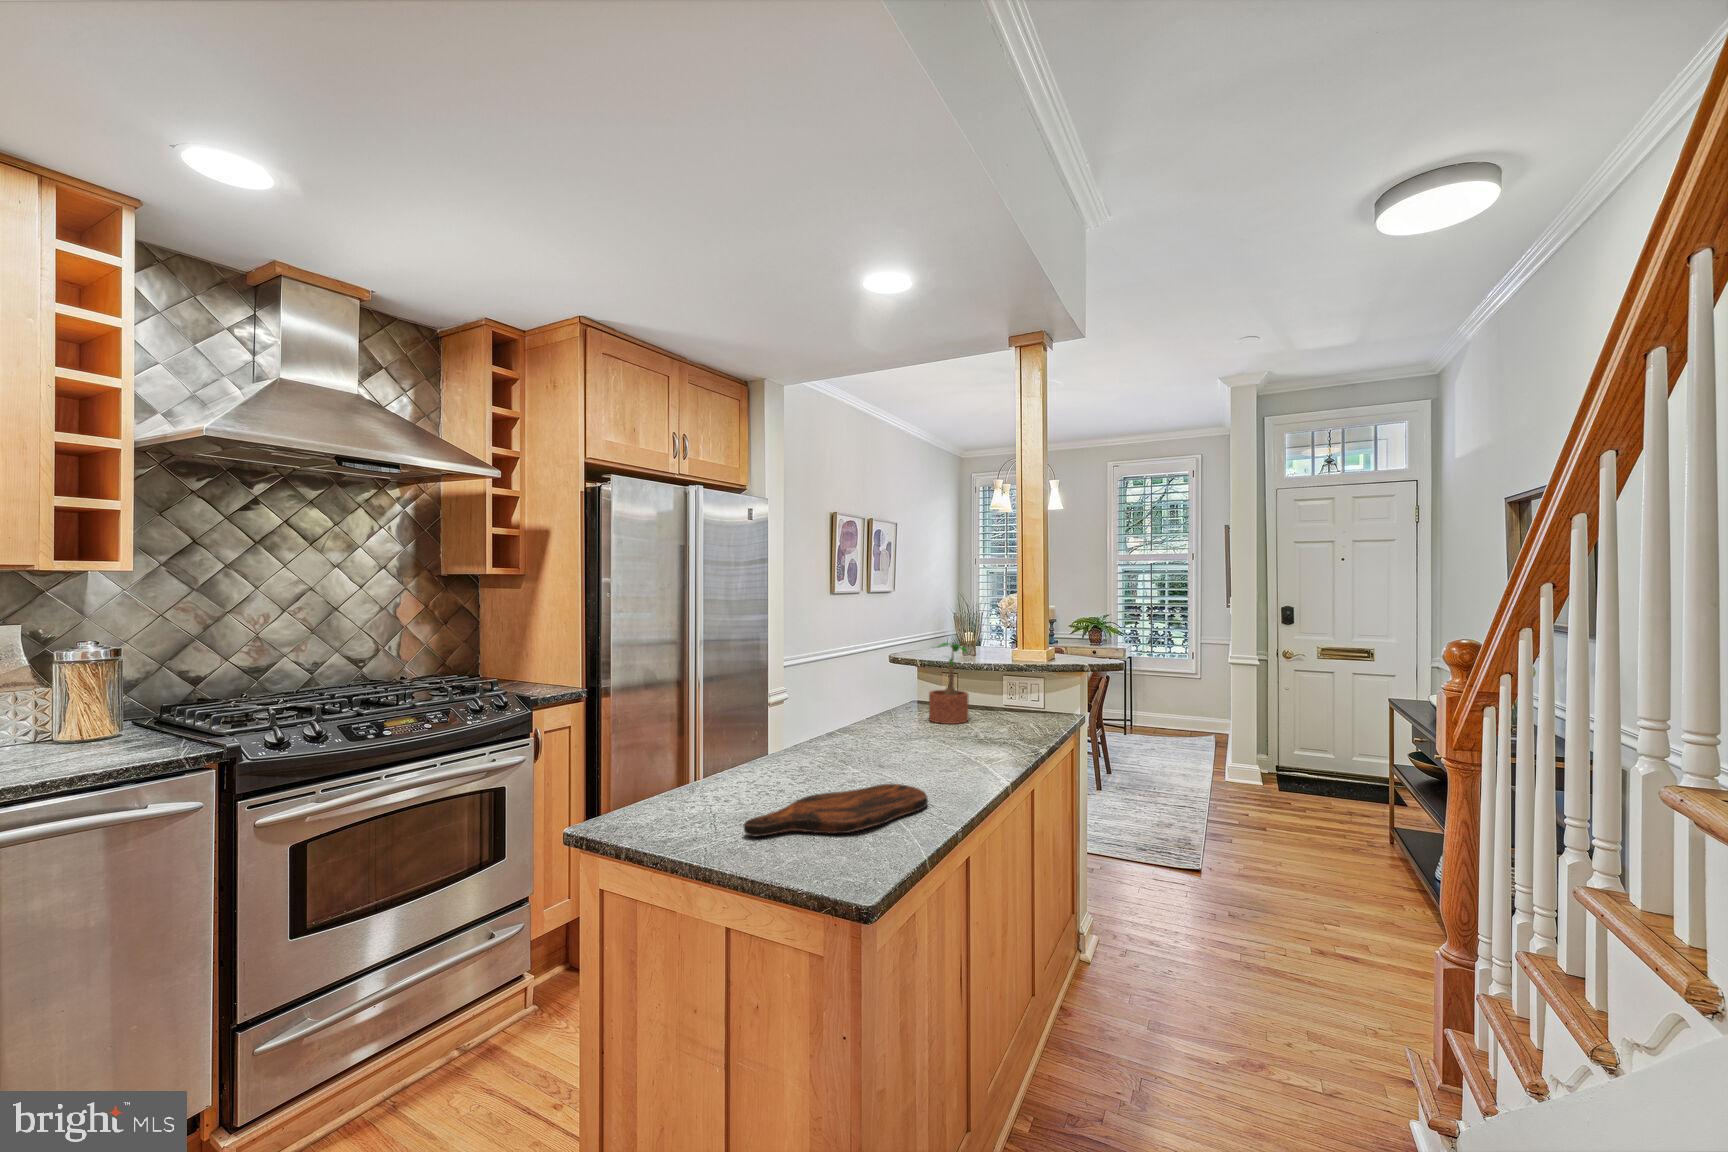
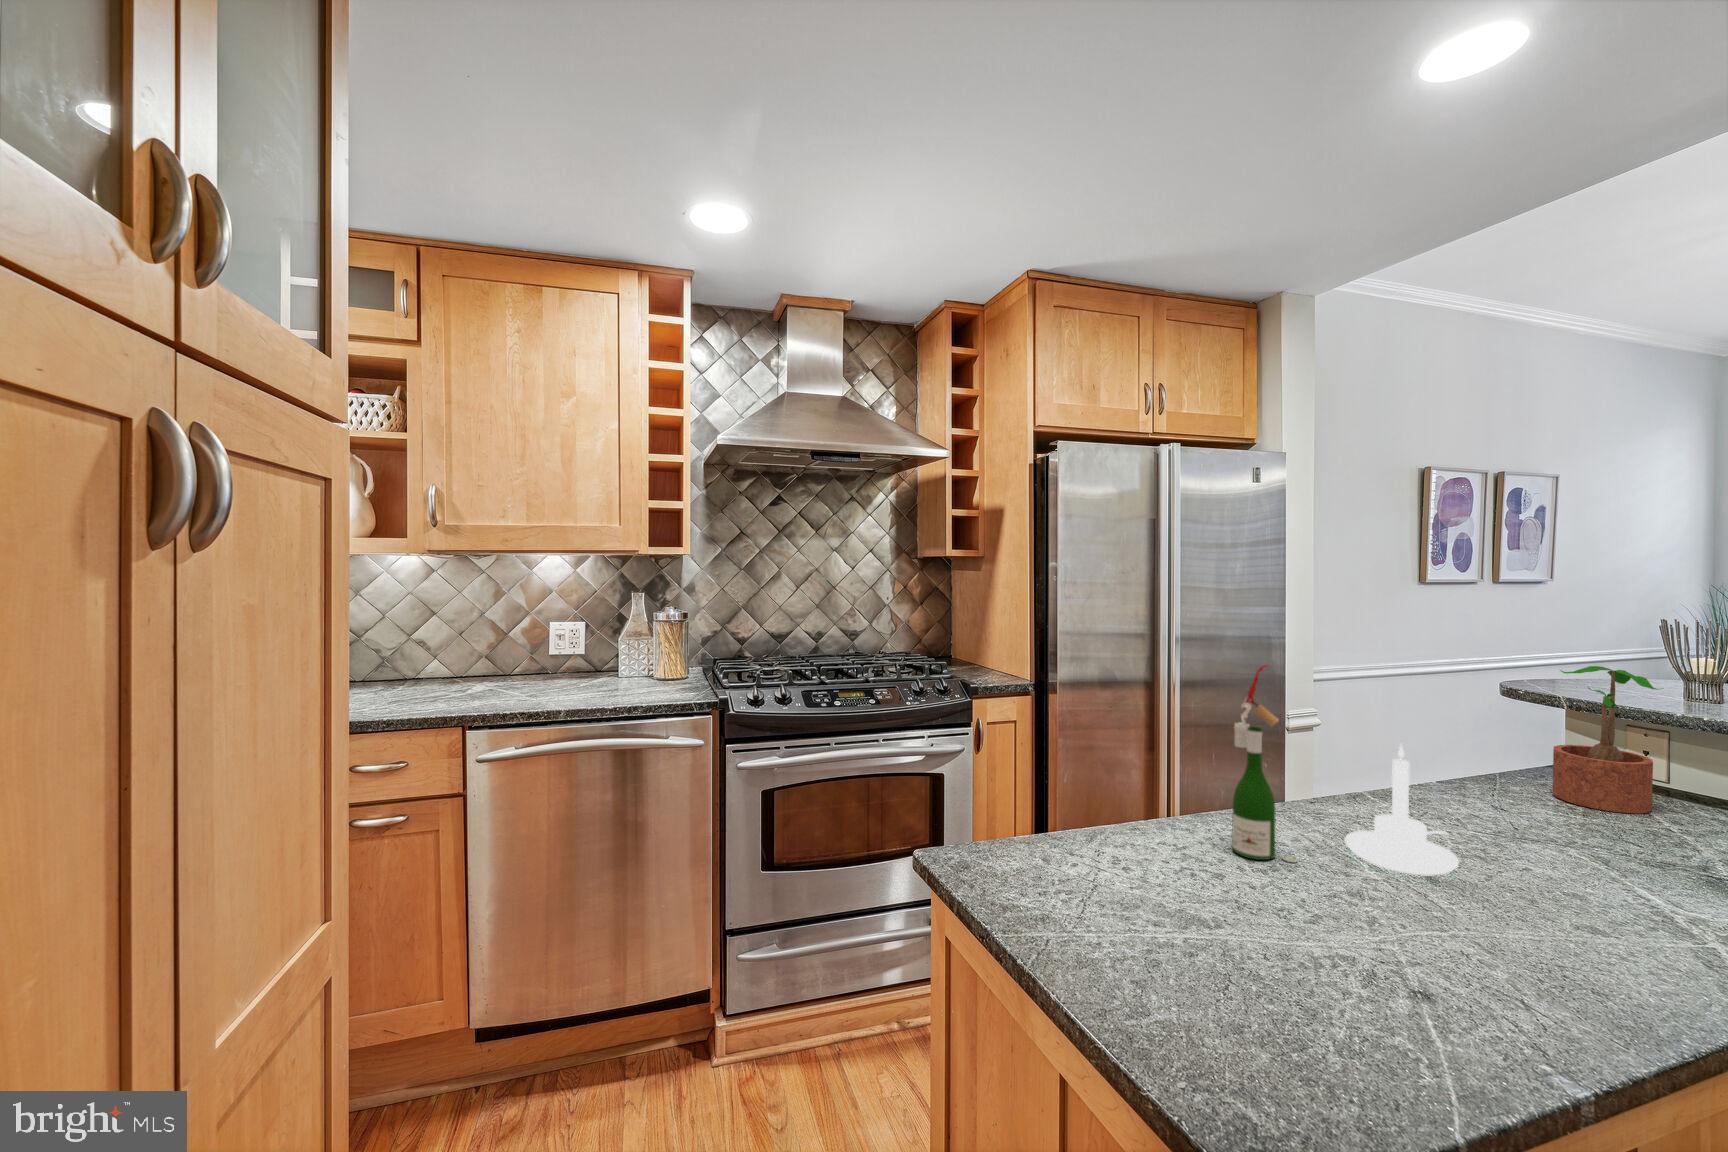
wine bottle: none [784,650,821,779] -> present [1232,664,1297,862]
candle holder: none [843,693,897,769] -> present [1345,745,1459,875]
cutting board: present [744,784,928,836] -> none [1114,905,1512,1011]

